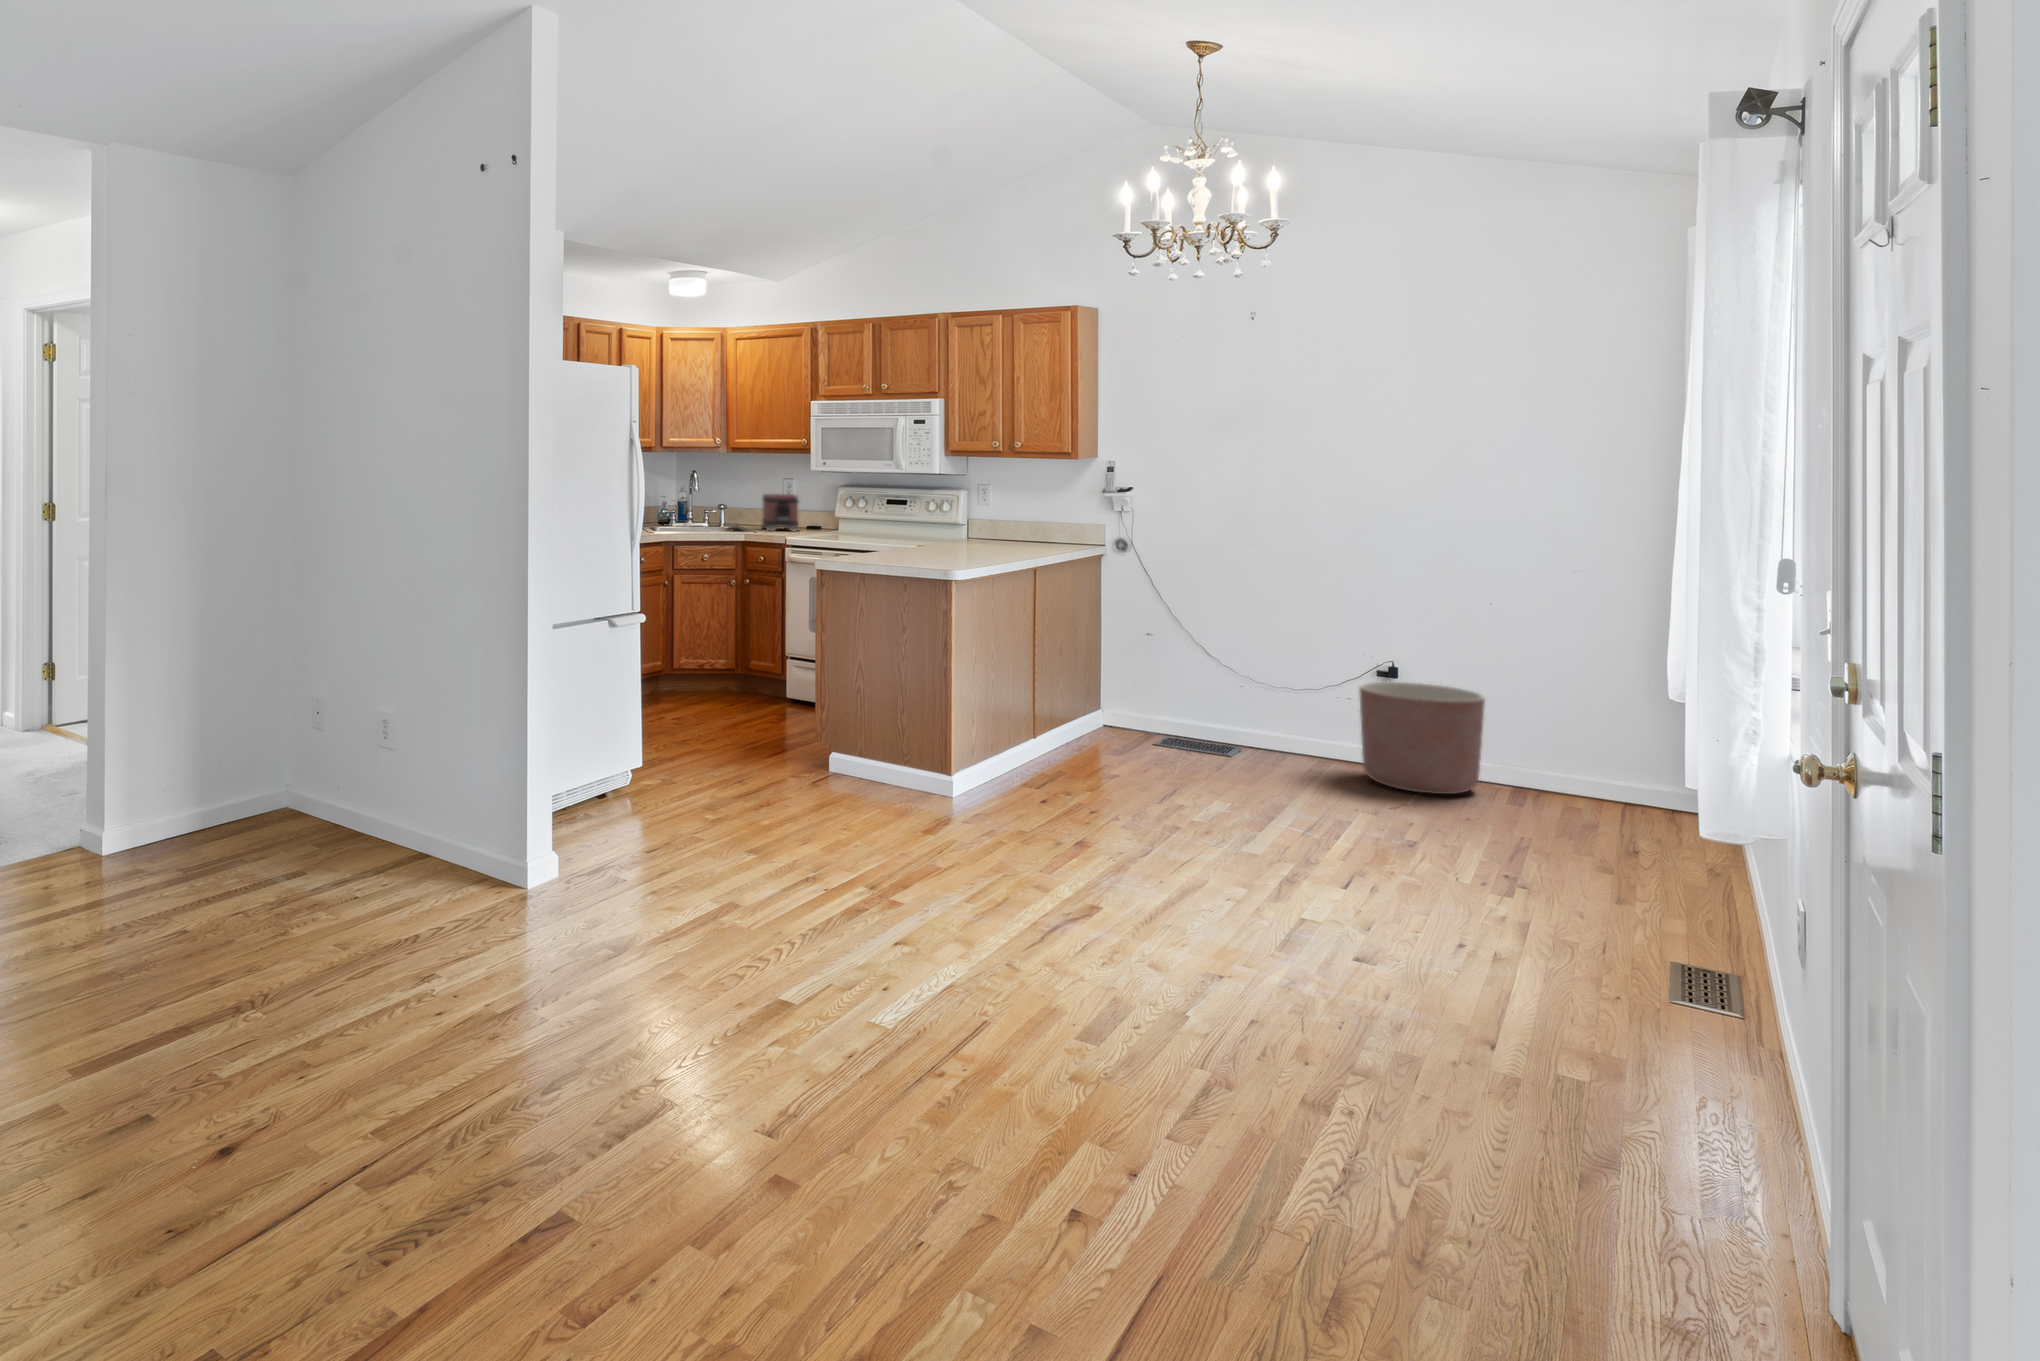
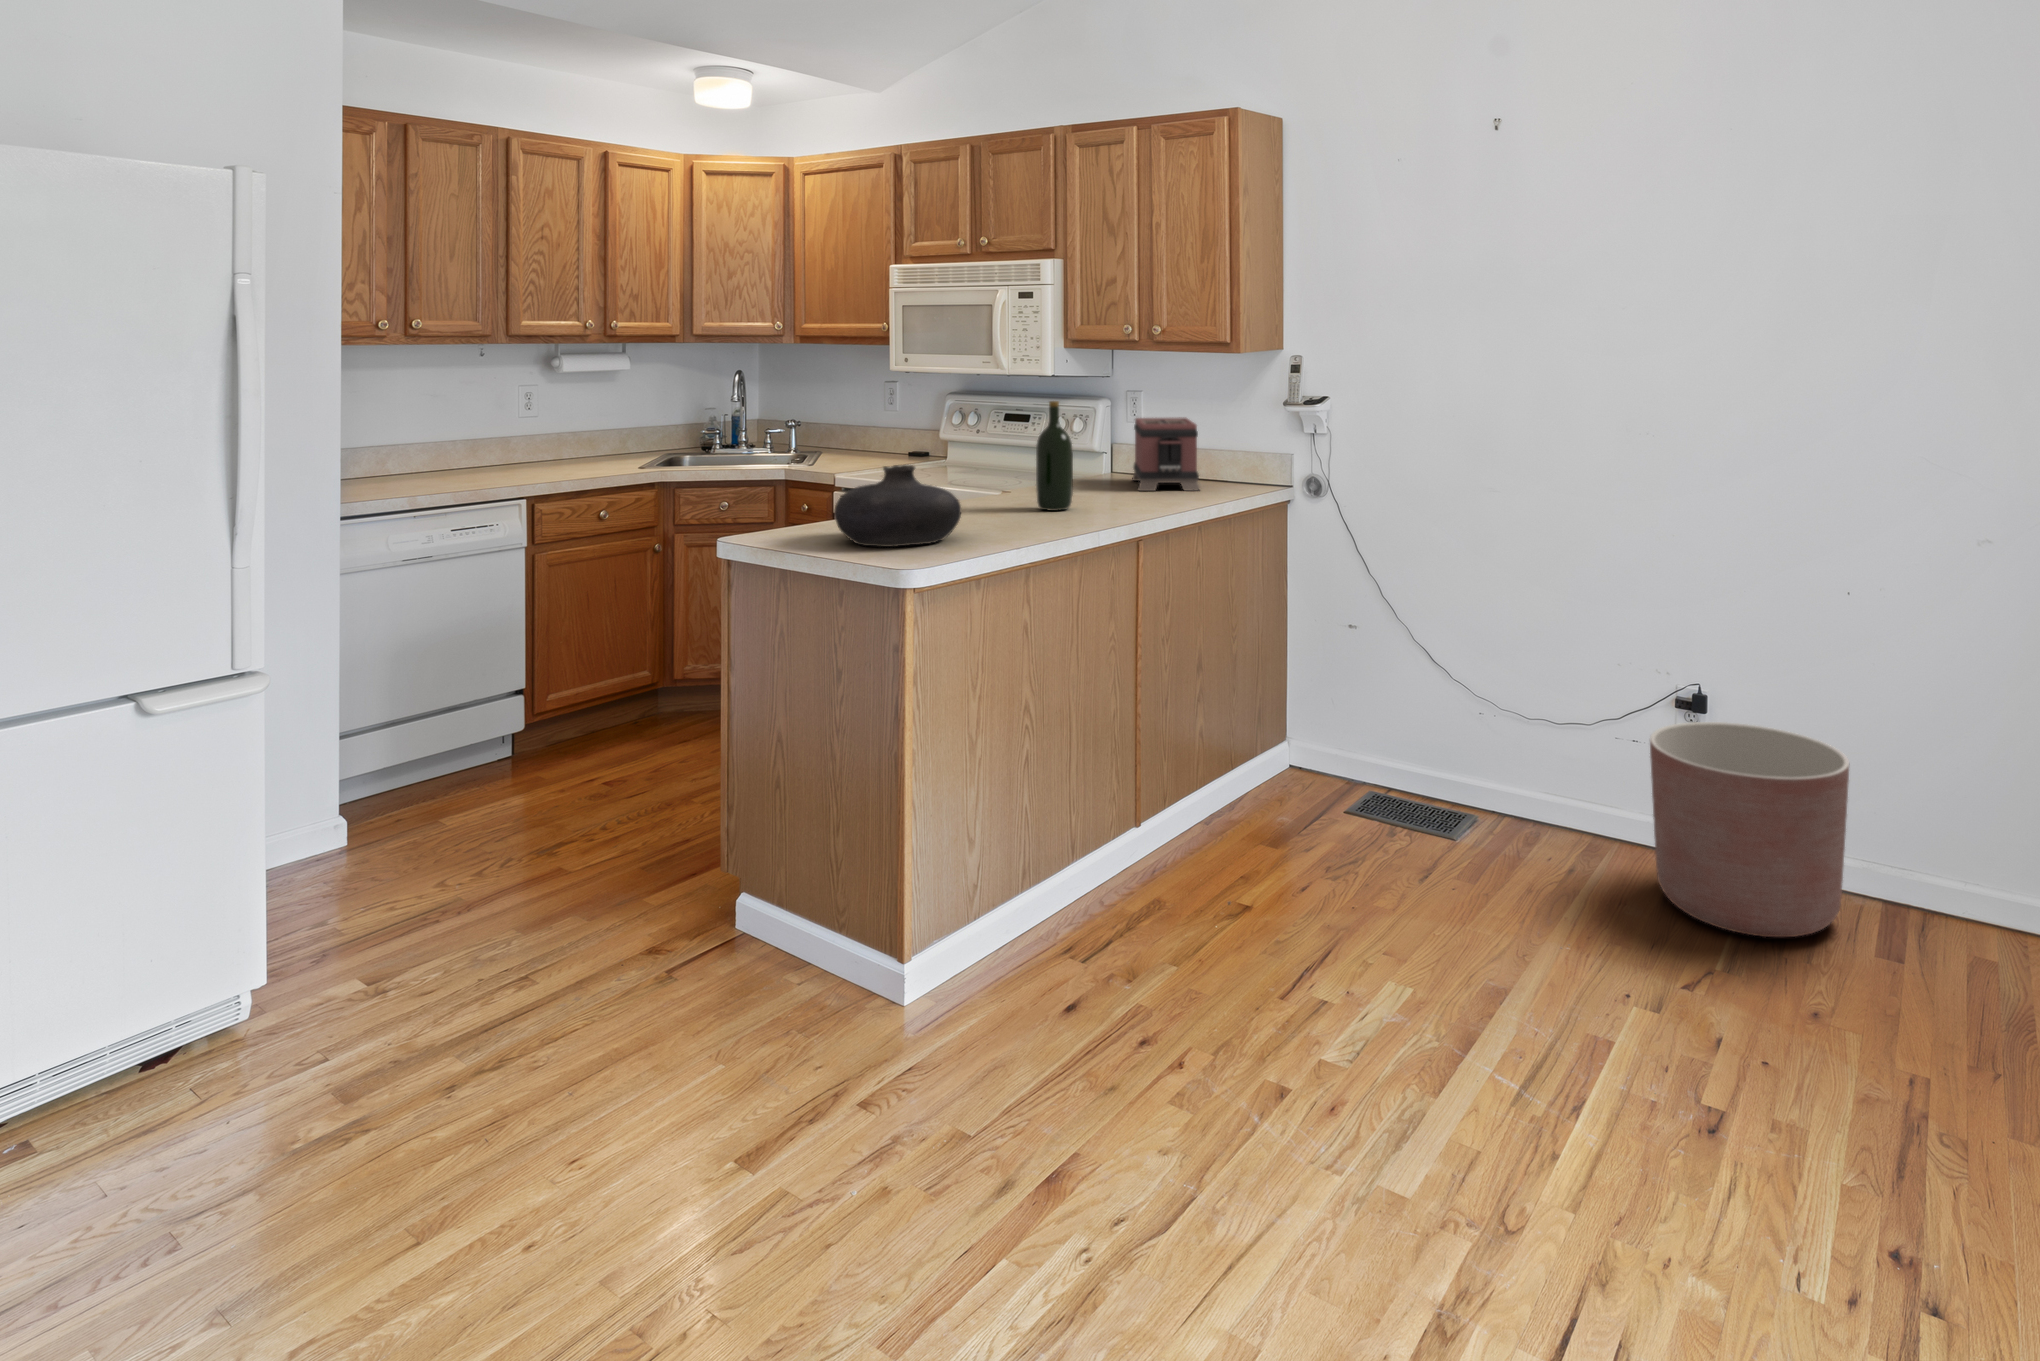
wine bottle: none [967,486,991,551] -> present [1036,401,1073,511]
toaster: present [762,494,799,531] -> present [1132,417,1200,491]
vase: none [887,518,959,561] -> present [834,465,961,547]

